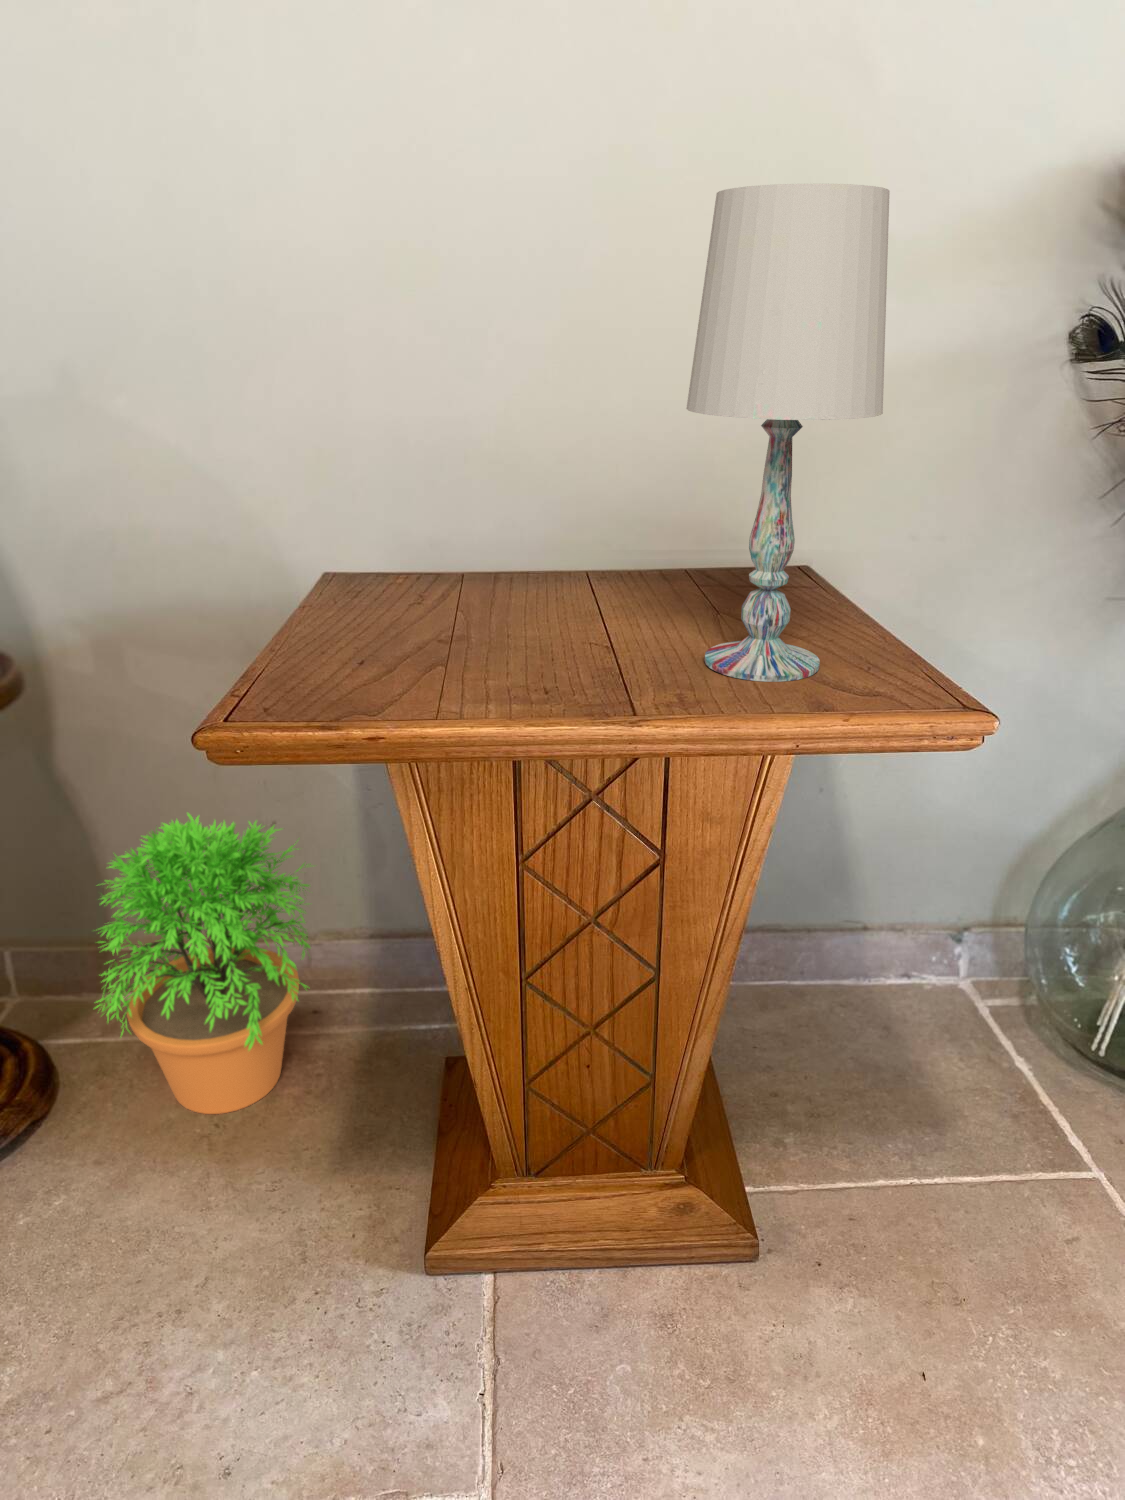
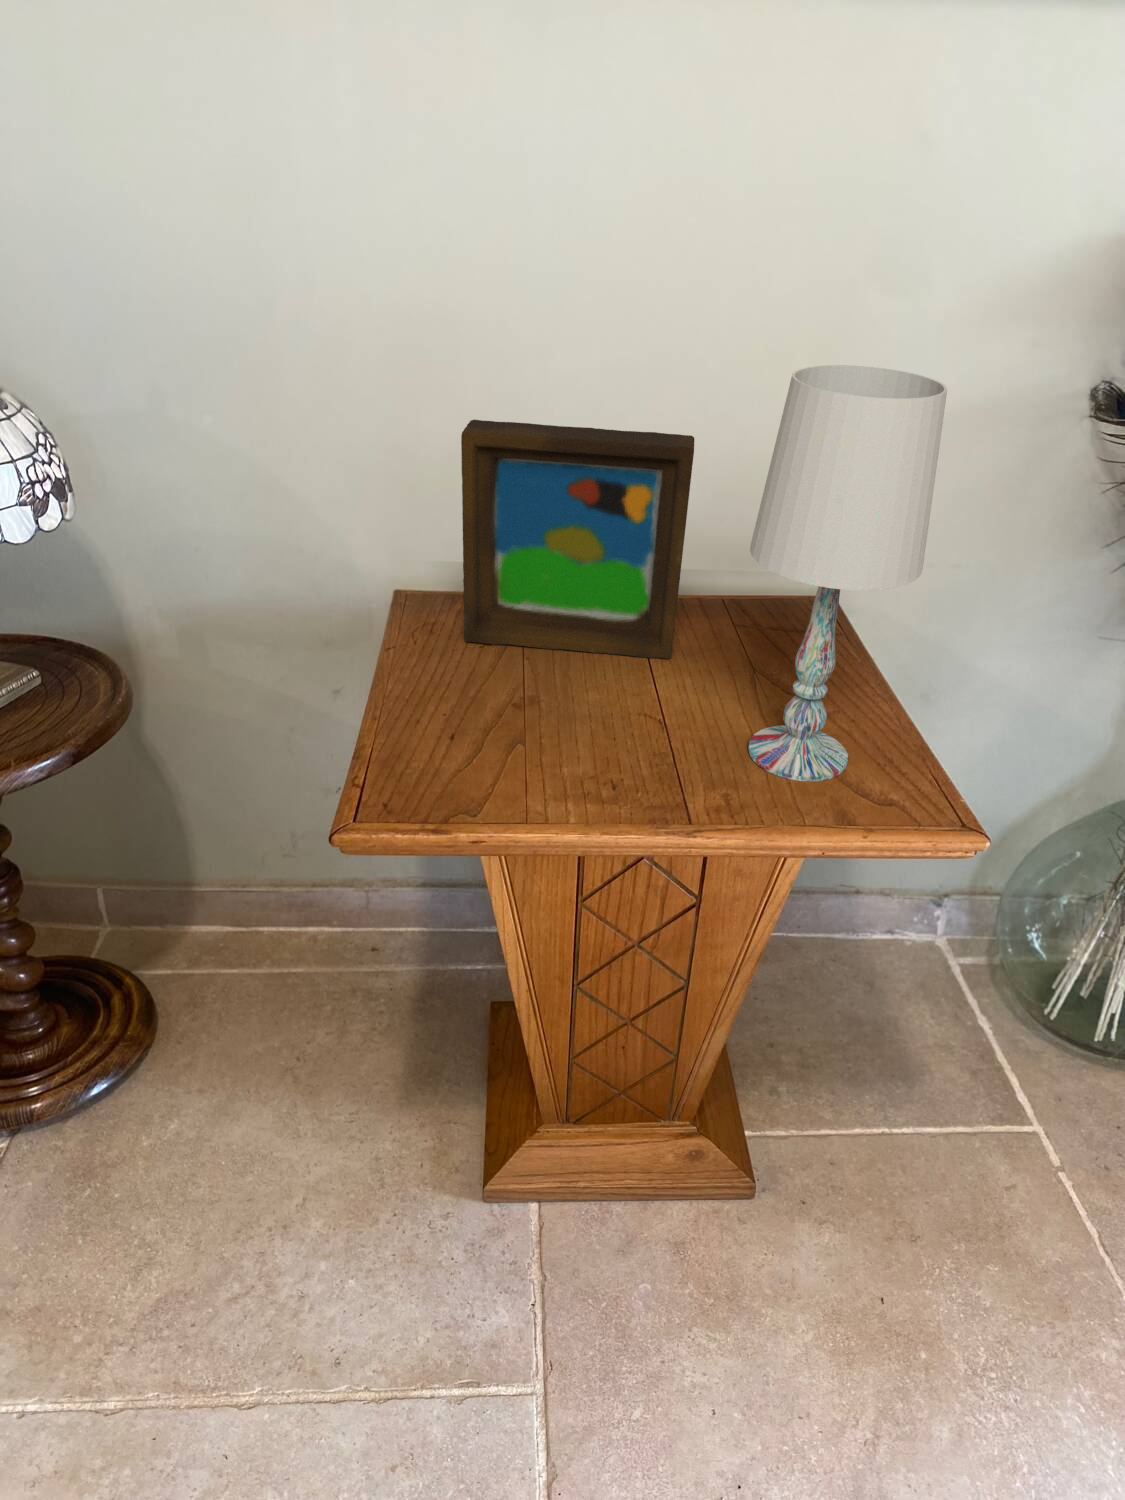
picture frame: none [378,348,633,605] -> present [461,420,694,659]
potted plant: present [95,813,310,1114] -> none [185,794,379,1050]

